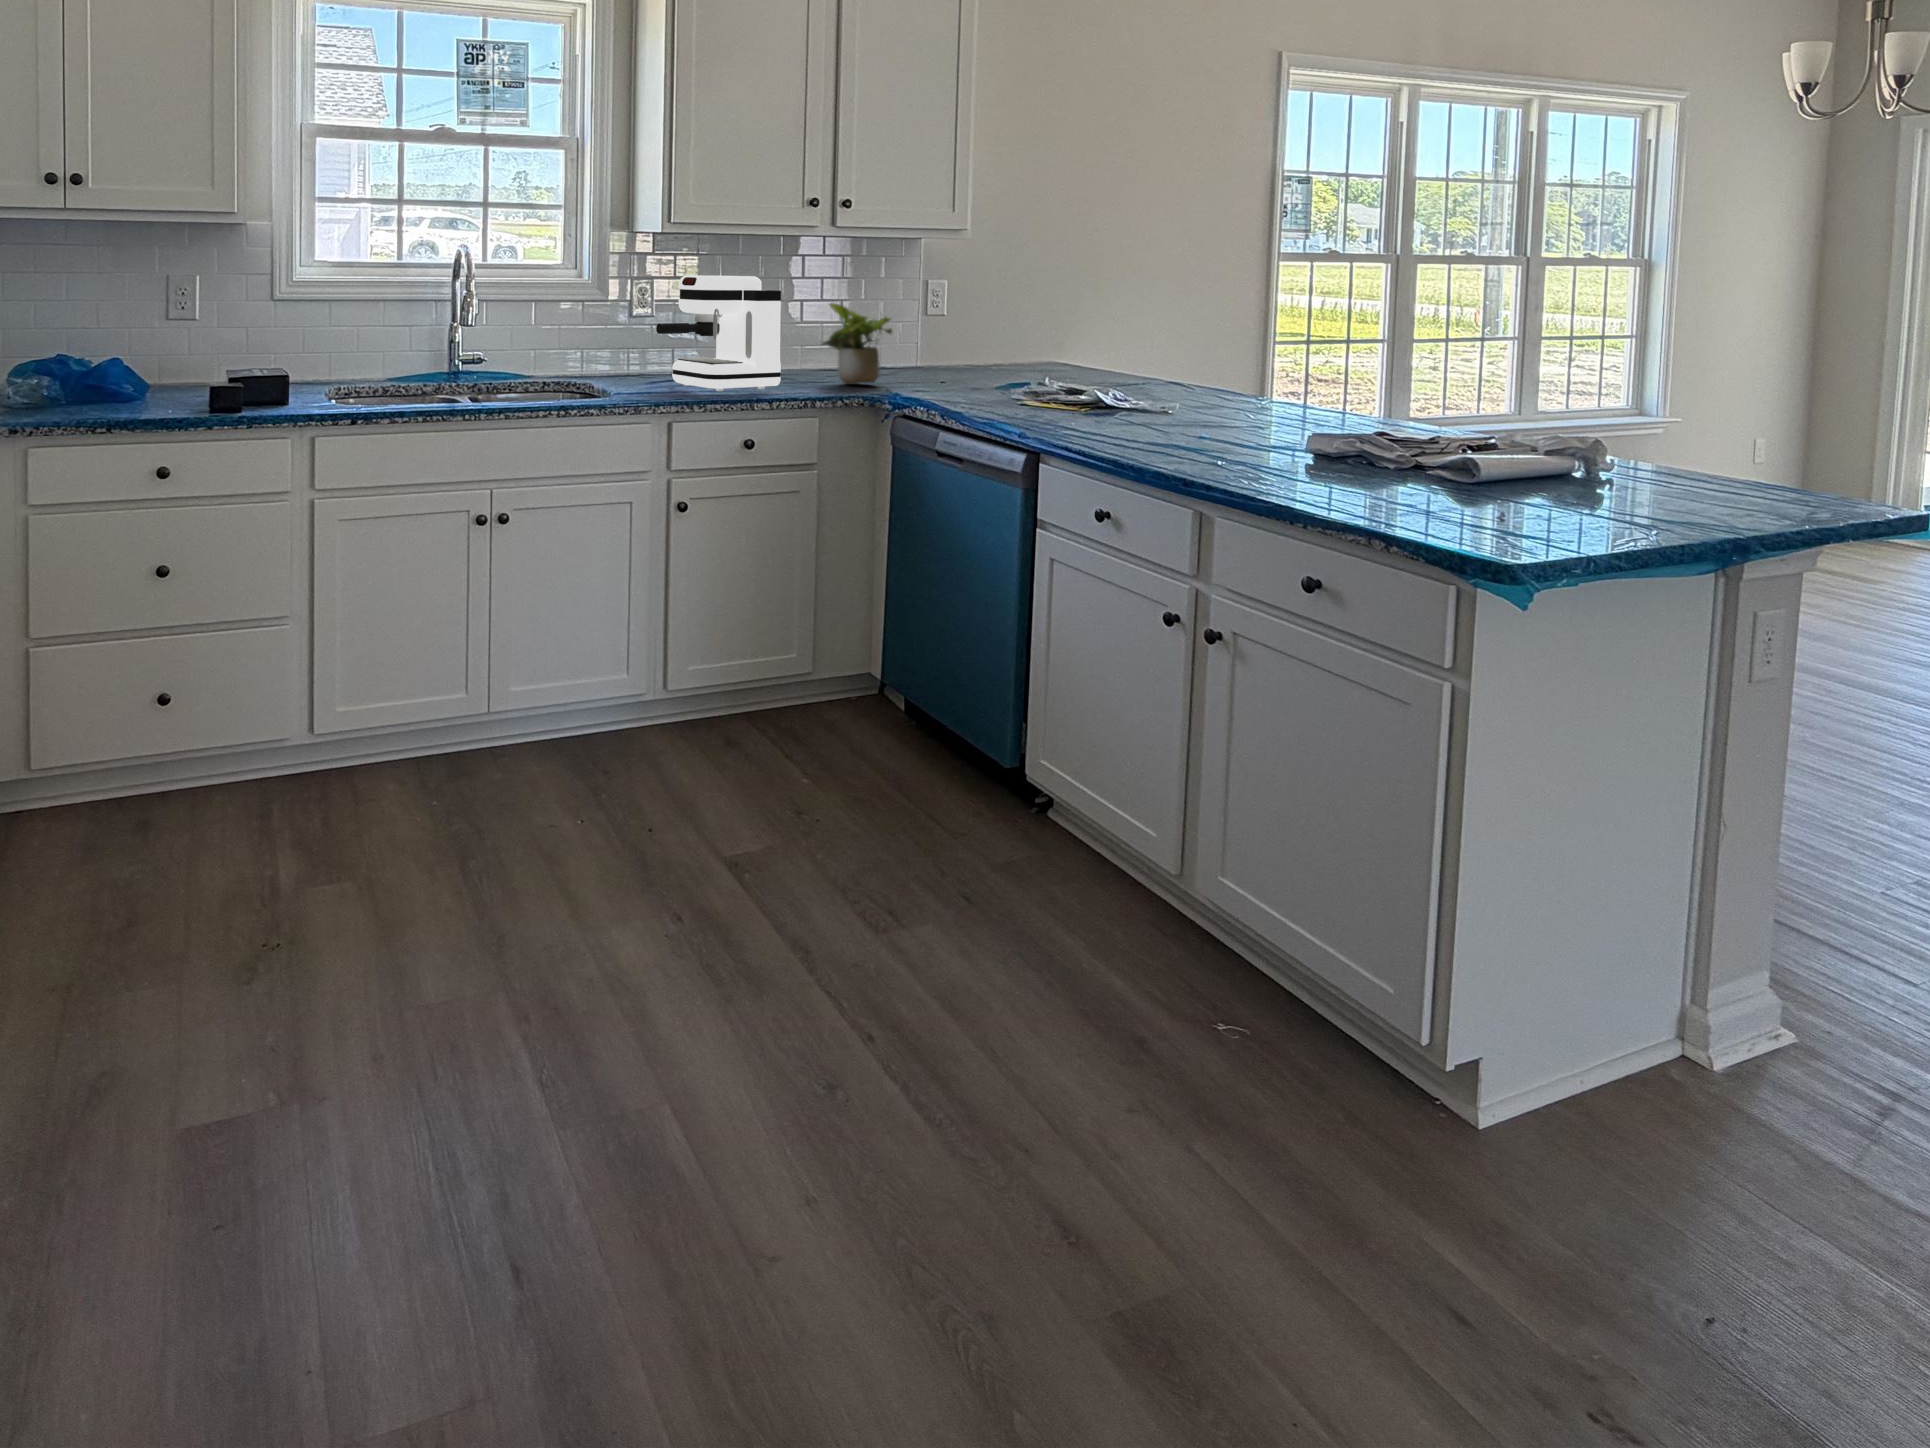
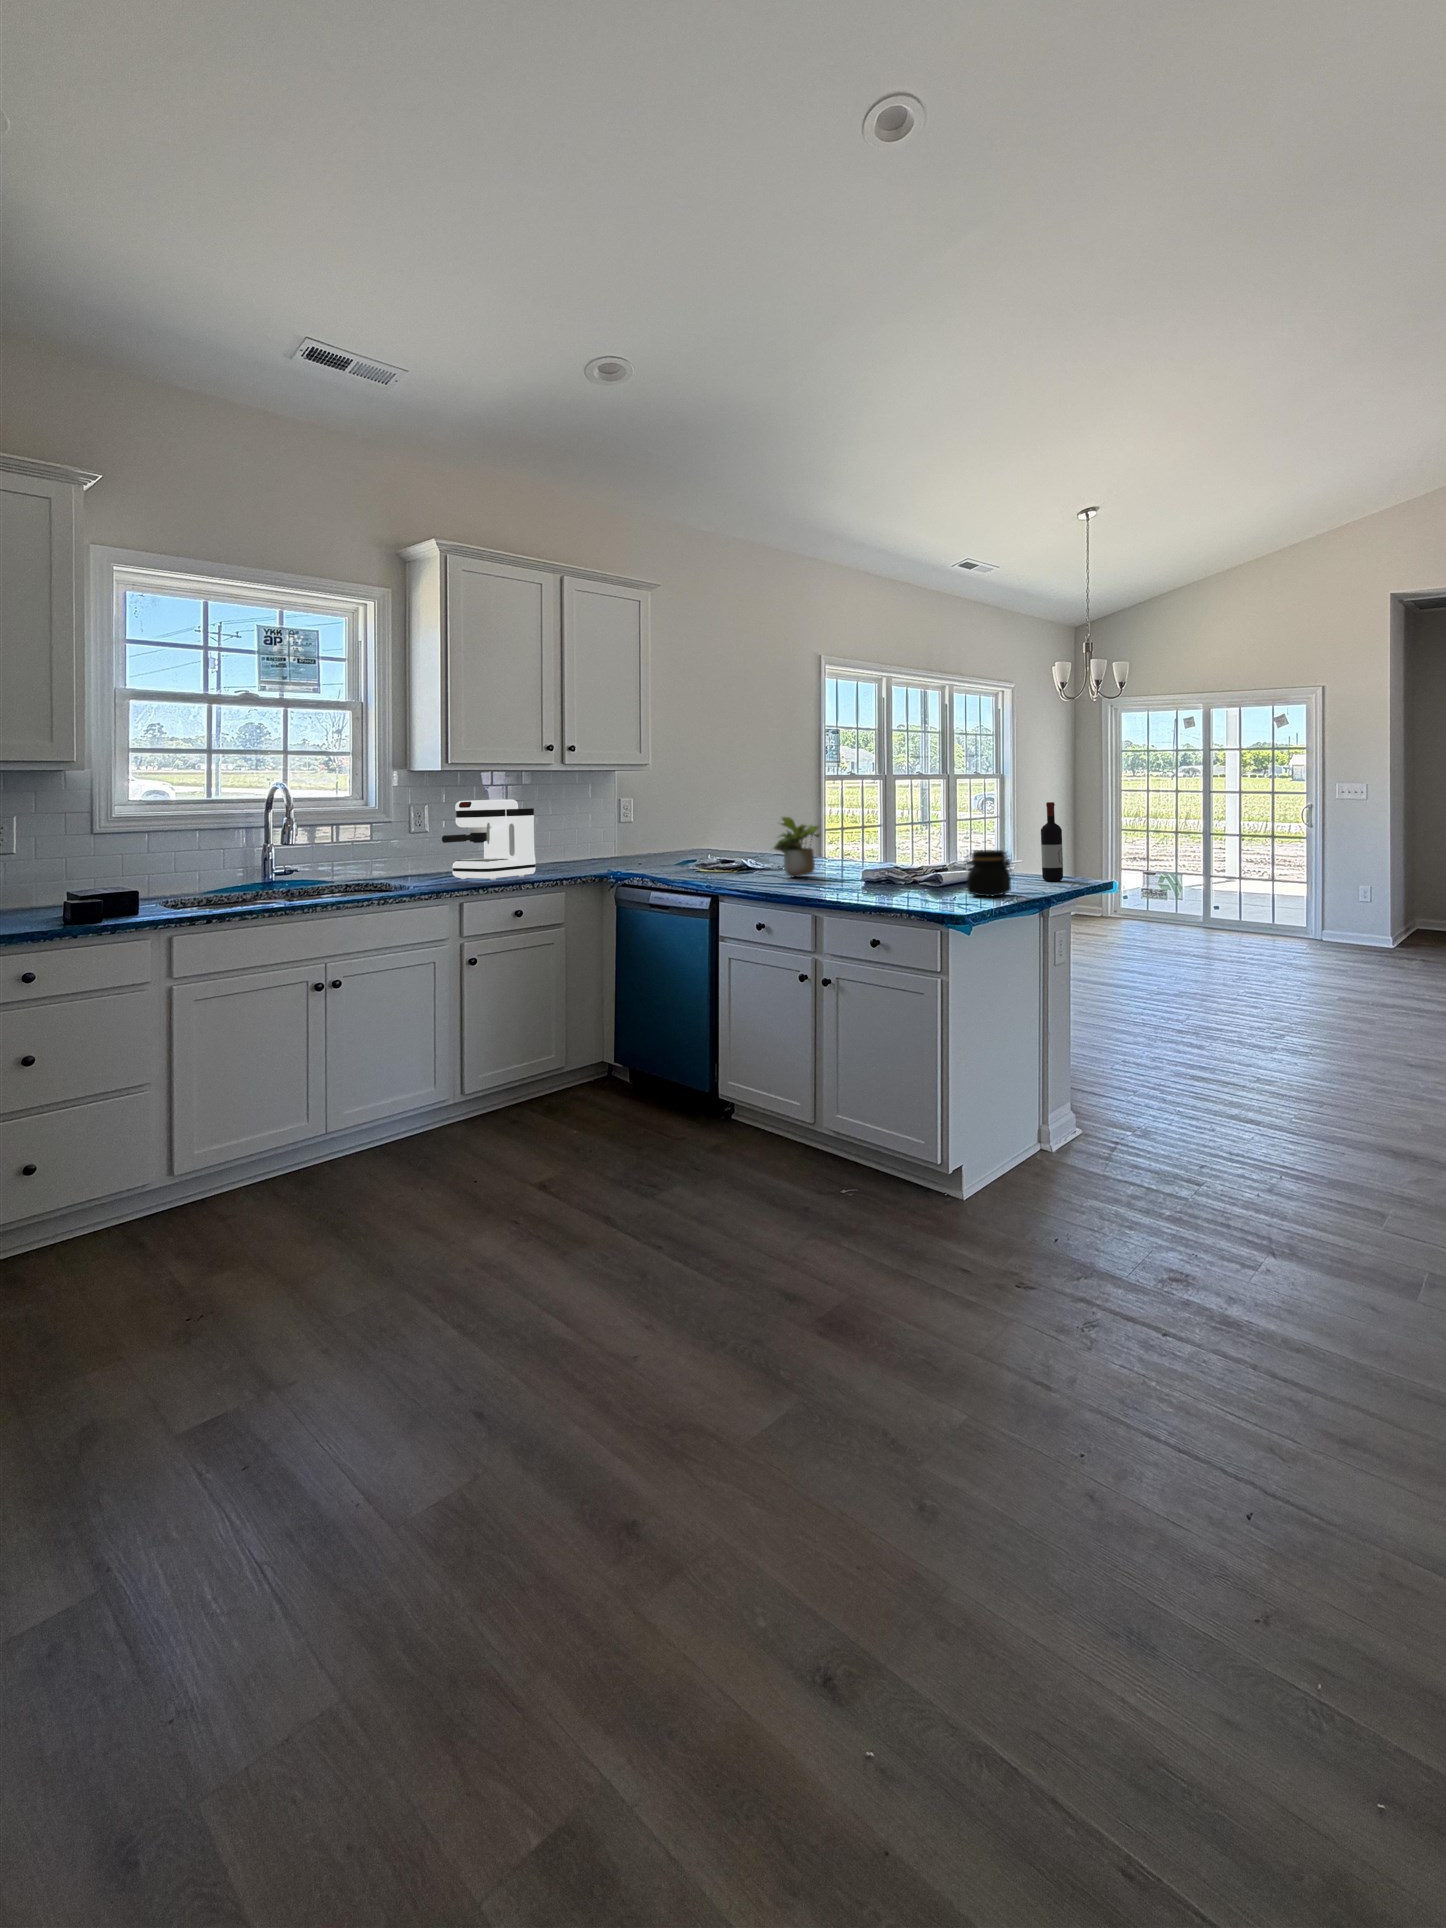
potted plant: present [822,303,892,385] -> present [773,817,820,877]
wine bottle: none [1729,332,1790,503] -> present [1041,802,1063,881]
jar: none [1524,426,1650,527] -> present [965,850,1012,896]

